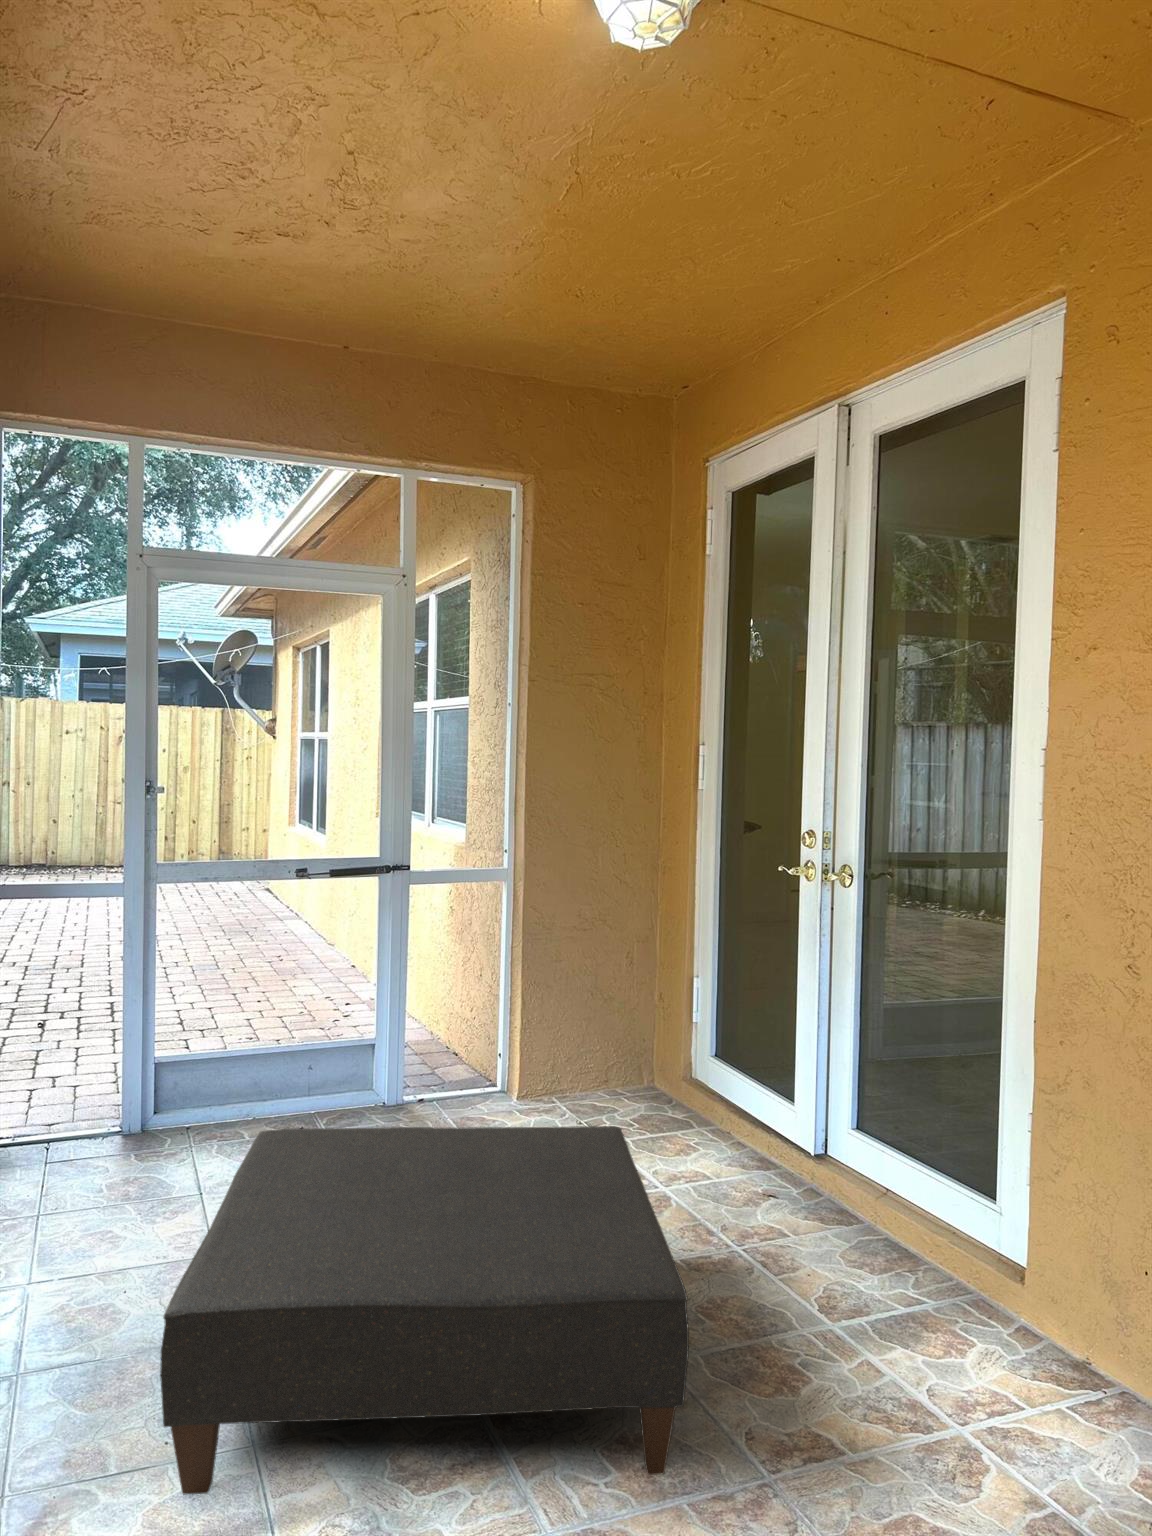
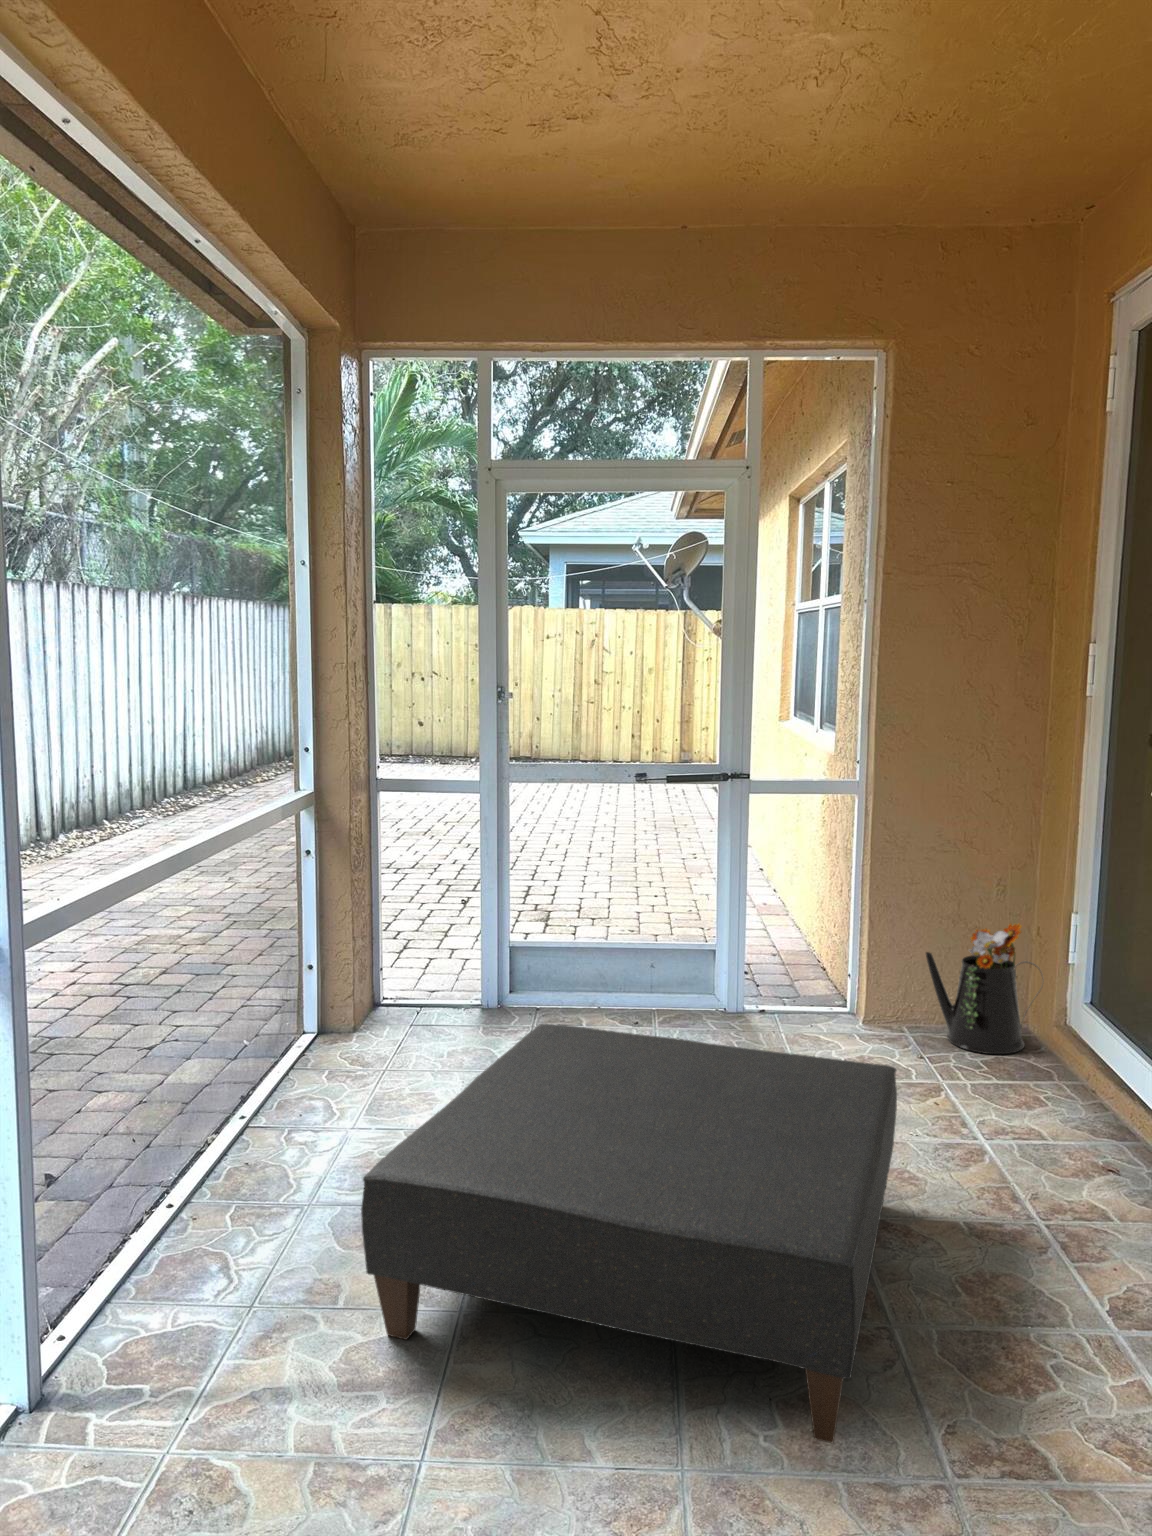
watering can: none [576,988,676,1113] -> present [926,924,1044,1054]

